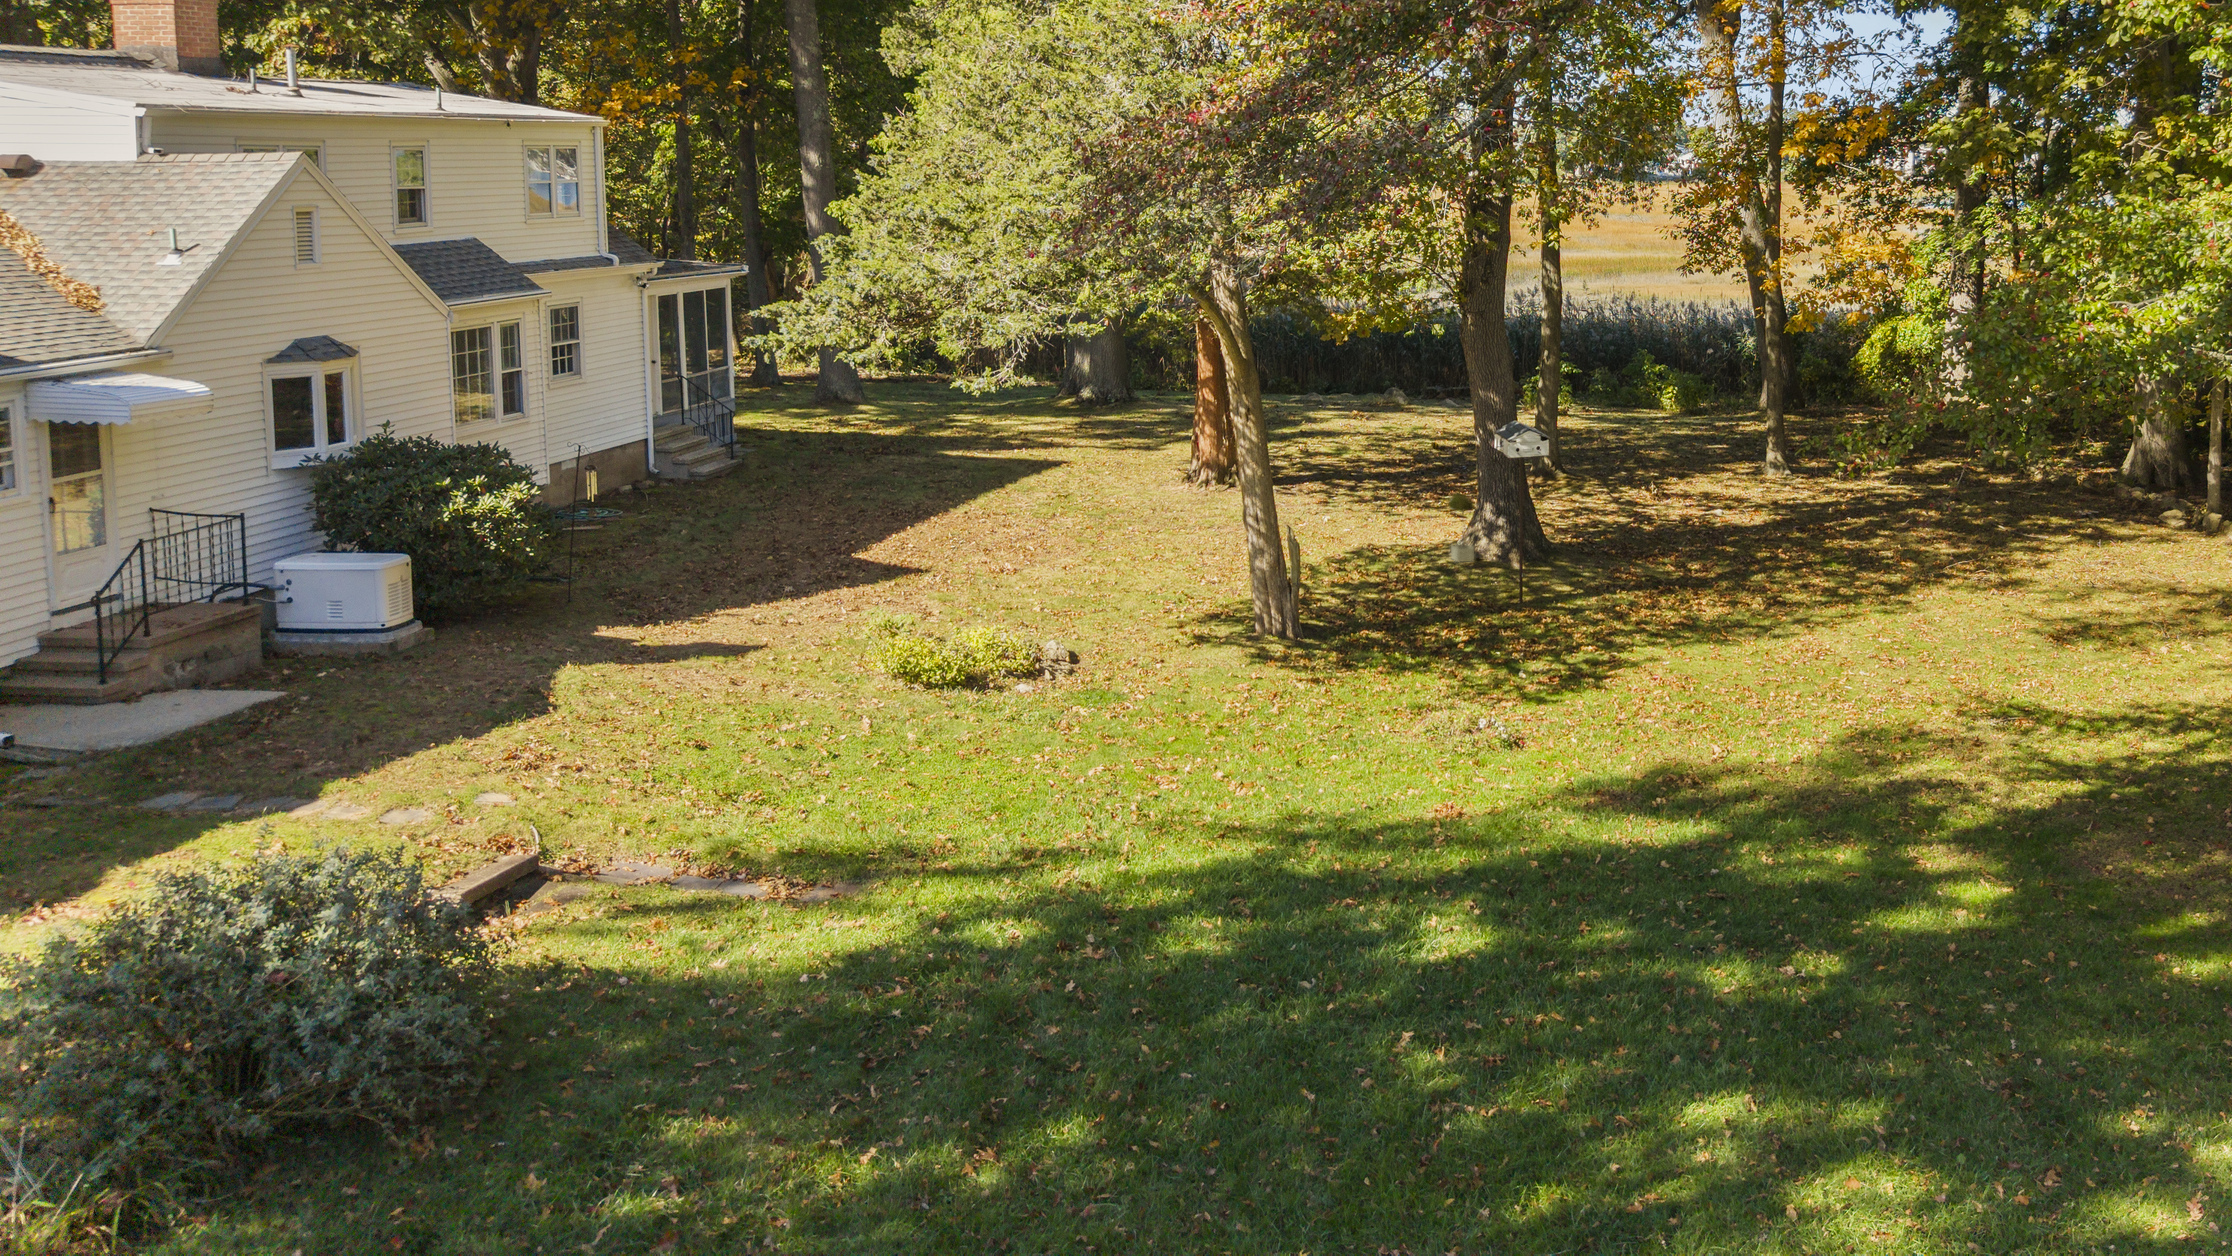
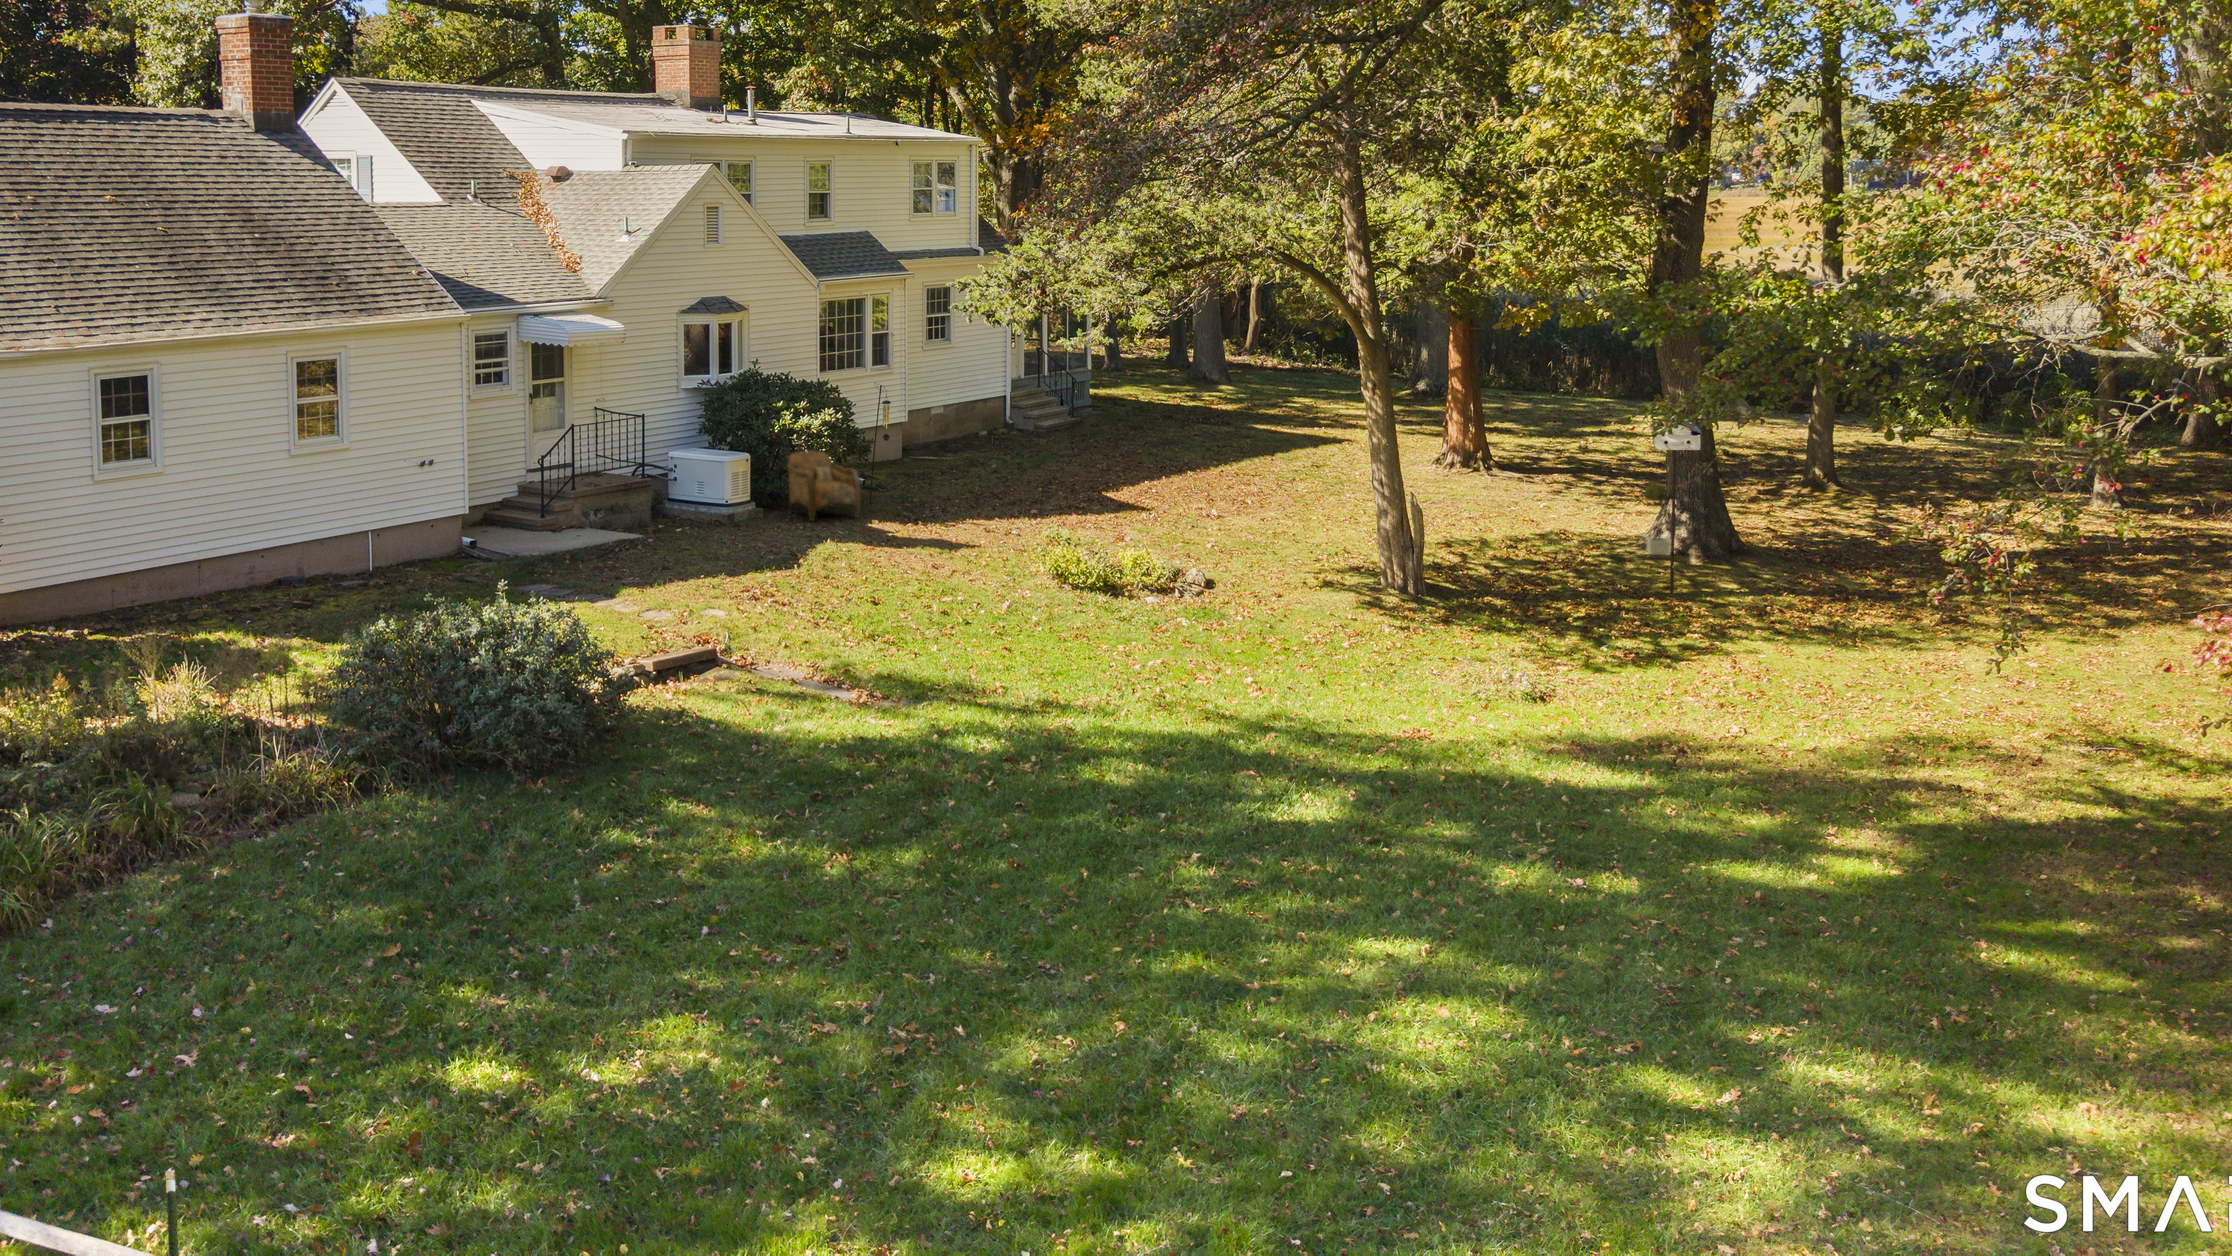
armchair: none [458,539,575,633] -> present [788,451,861,521]

